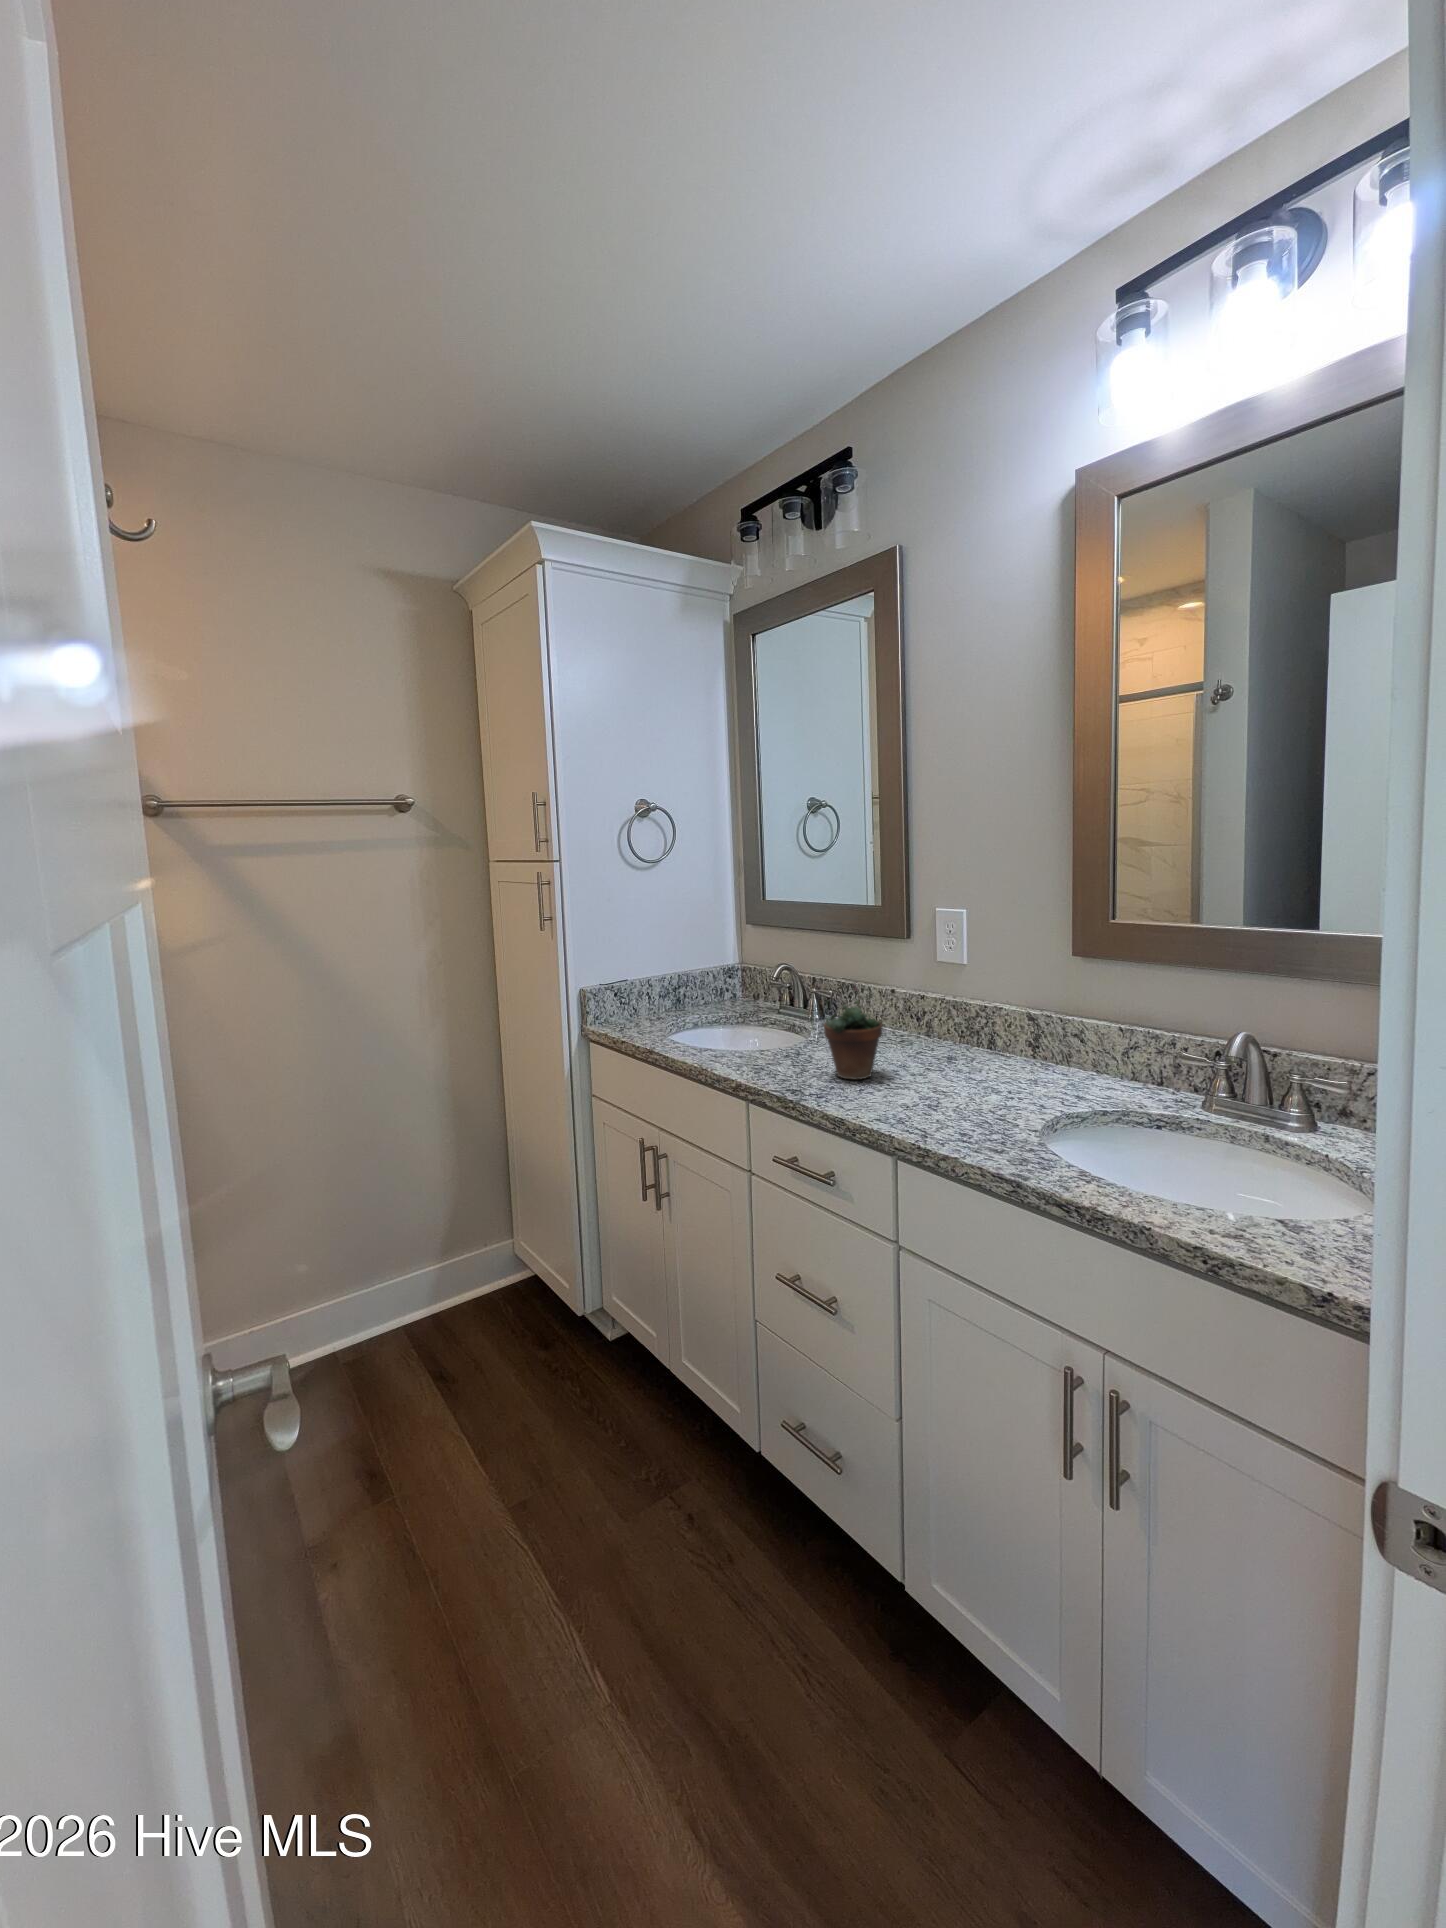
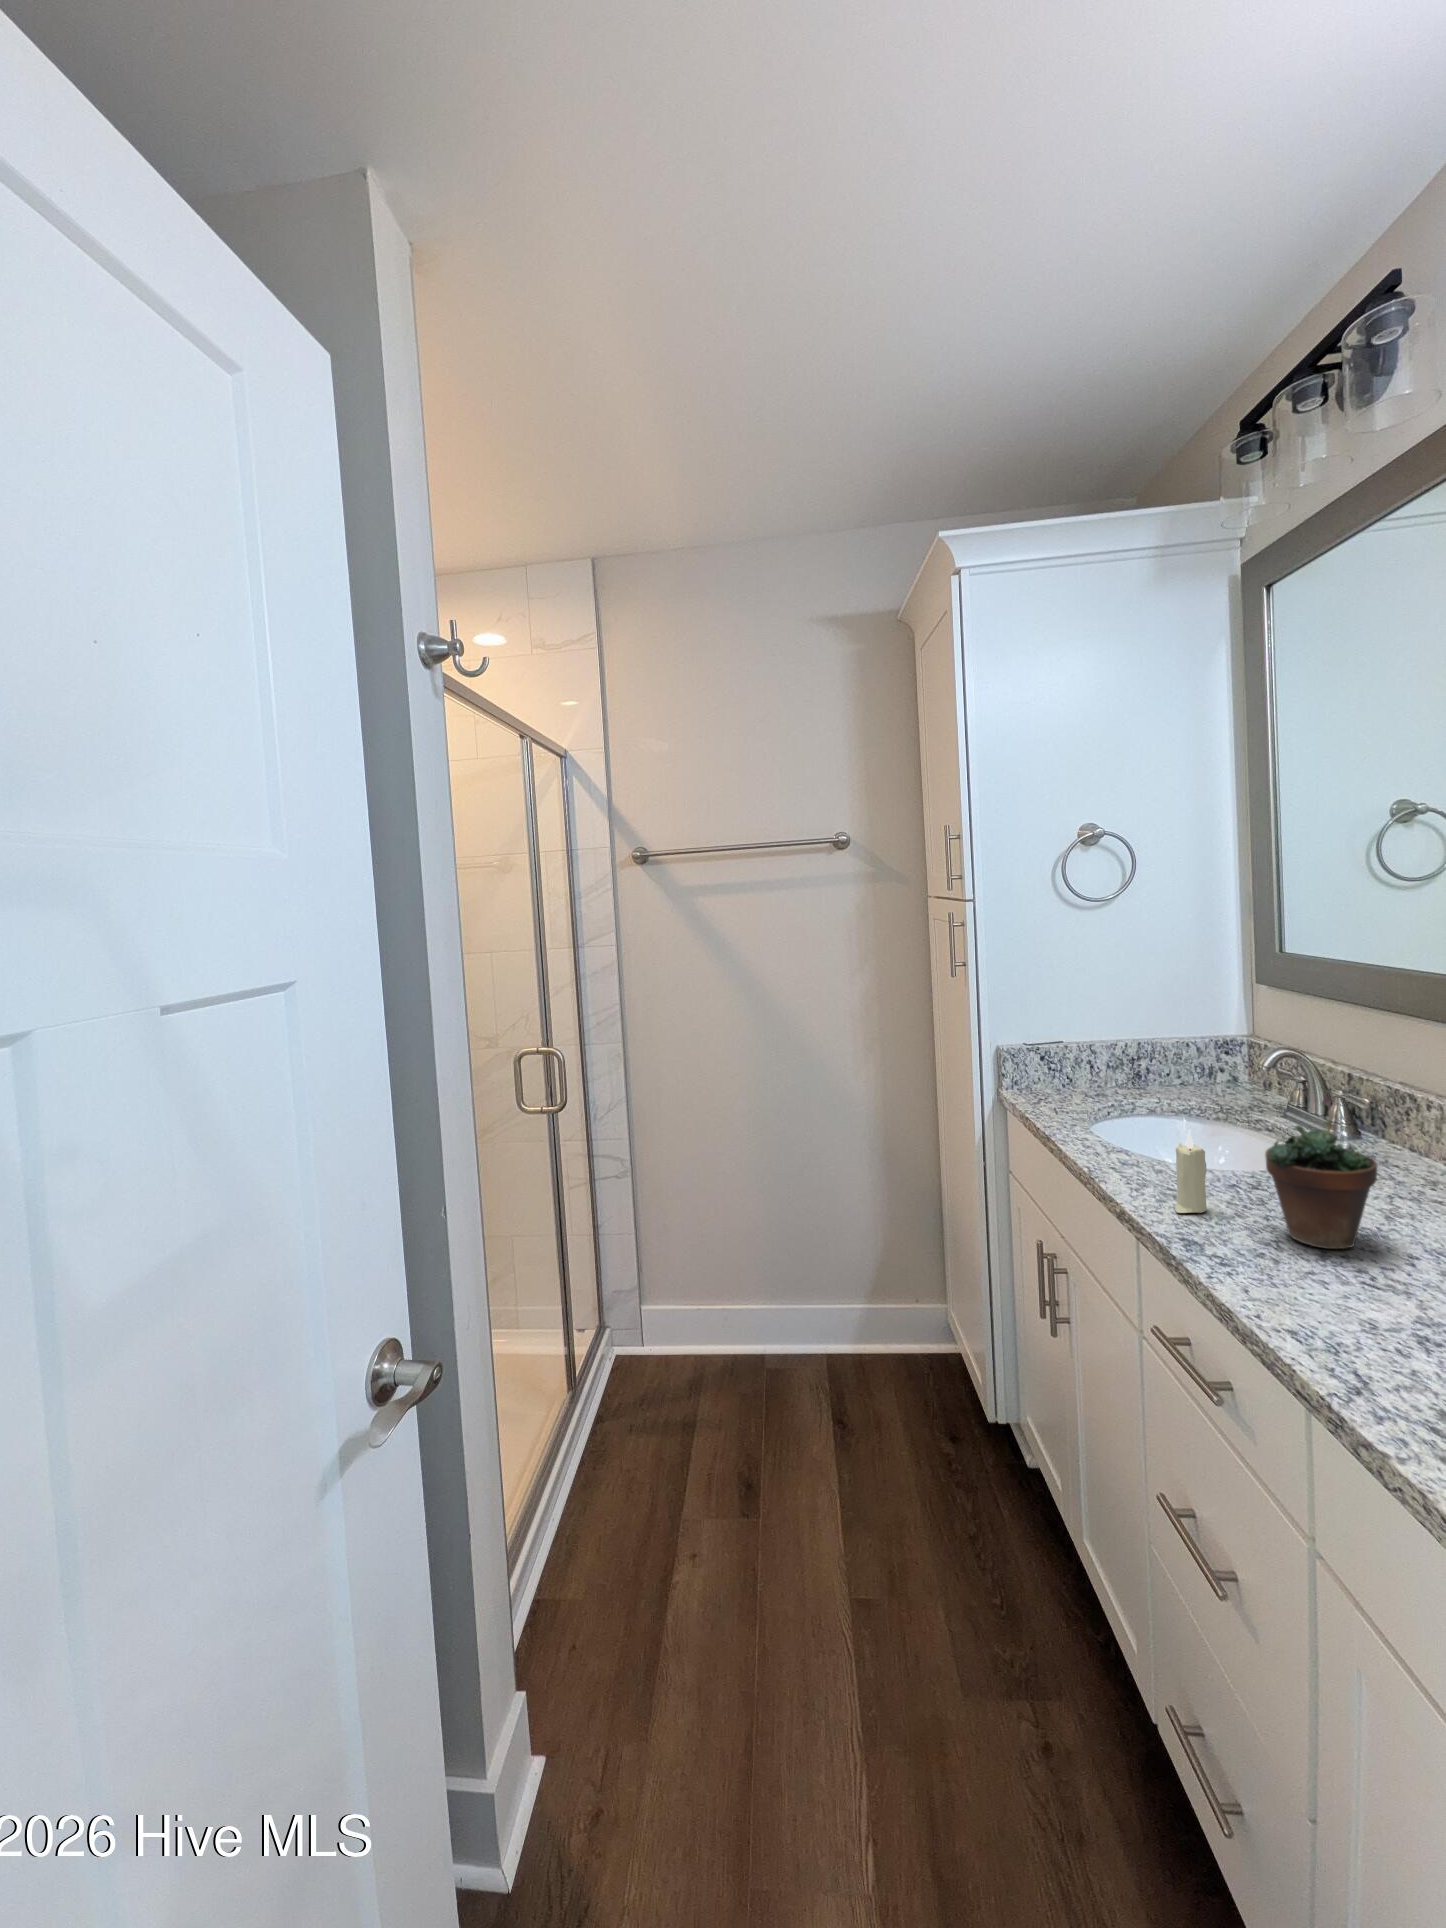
candle: none [768,1020,787,1077] -> present [1175,1129,1207,1213]

